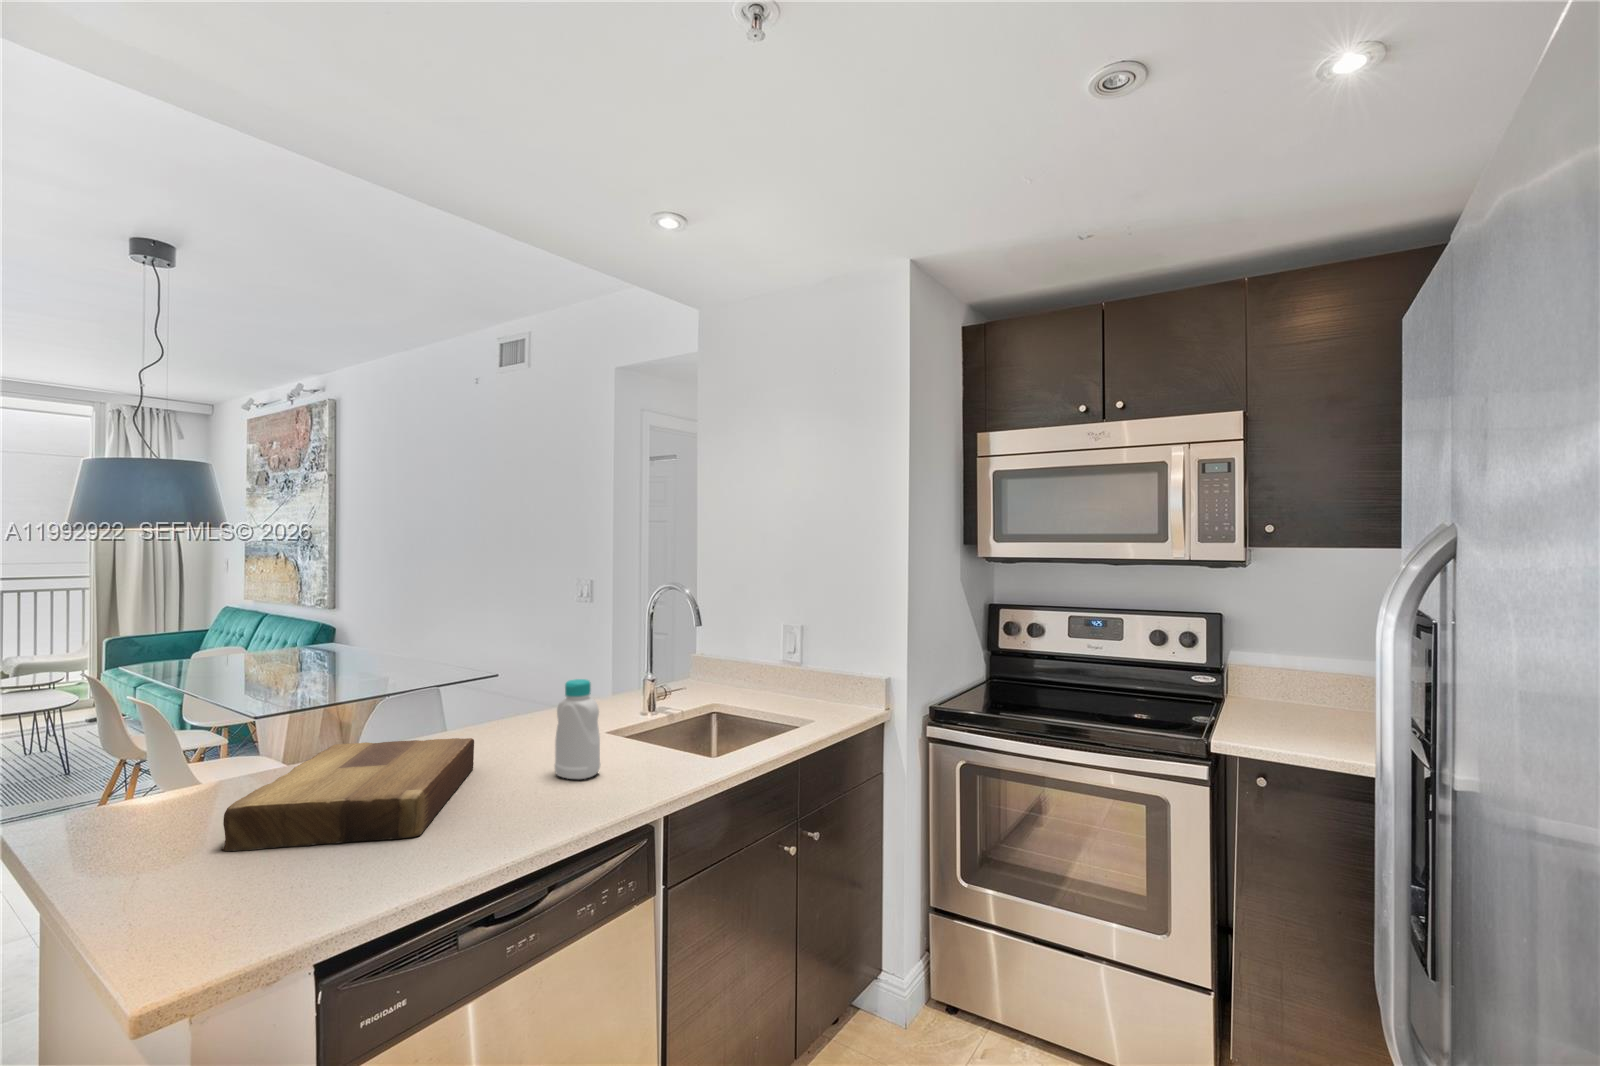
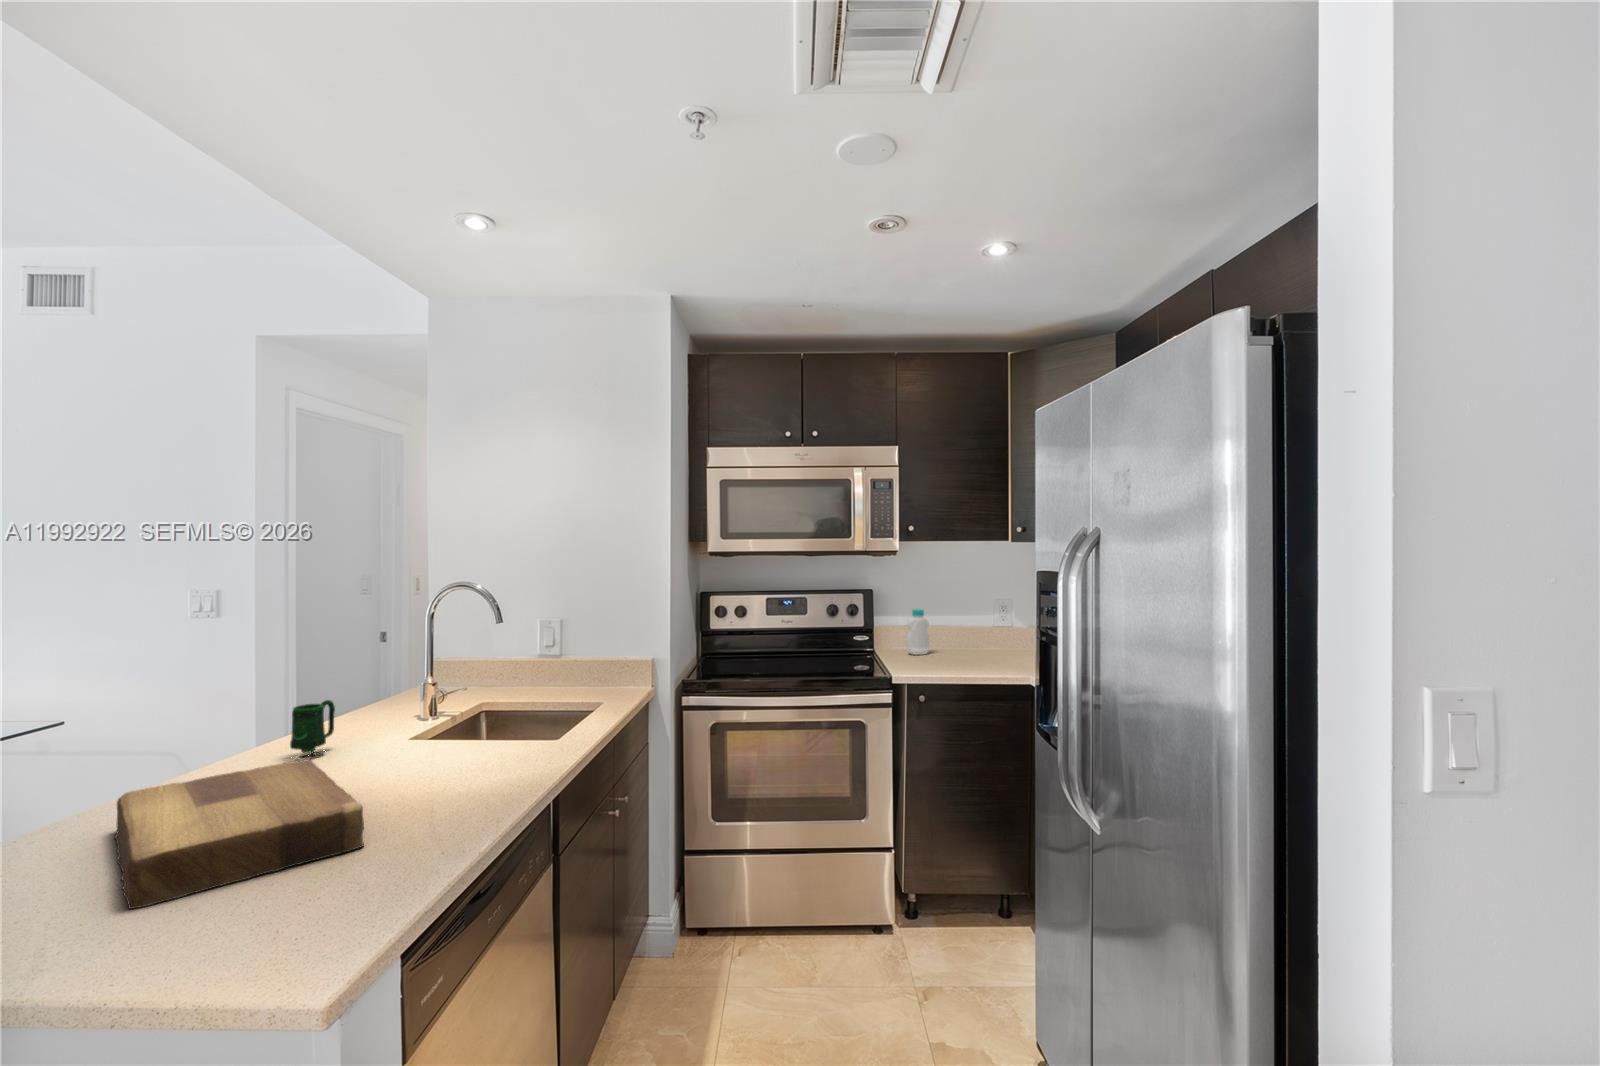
bottle: present [555,679,600,779] -> present [907,609,929,655]
mug: none [508,685,549,736] -> present [290,700,335,753]

